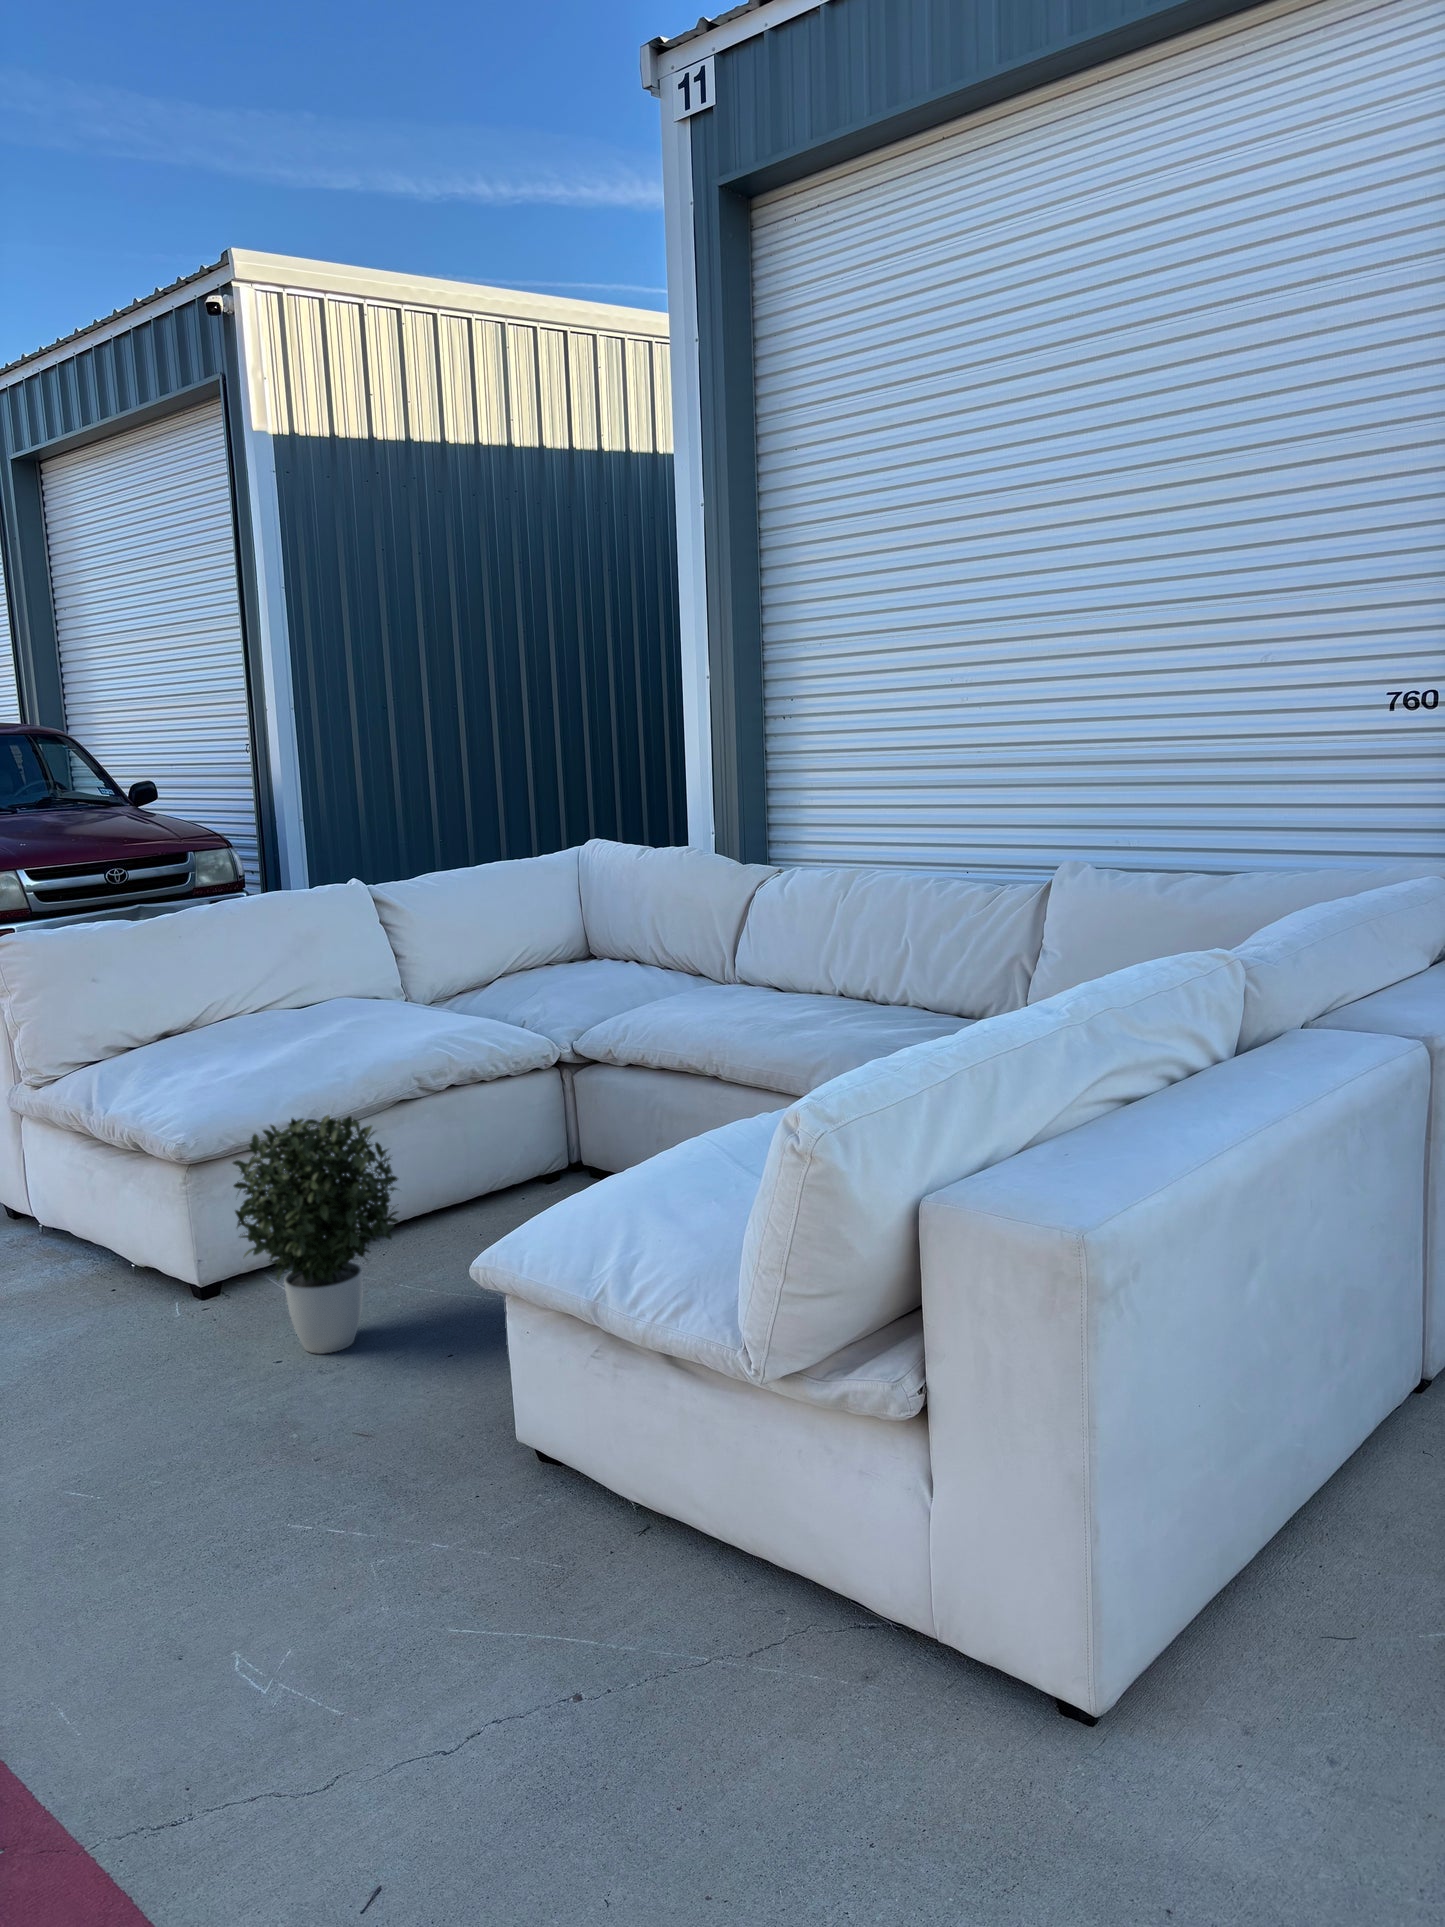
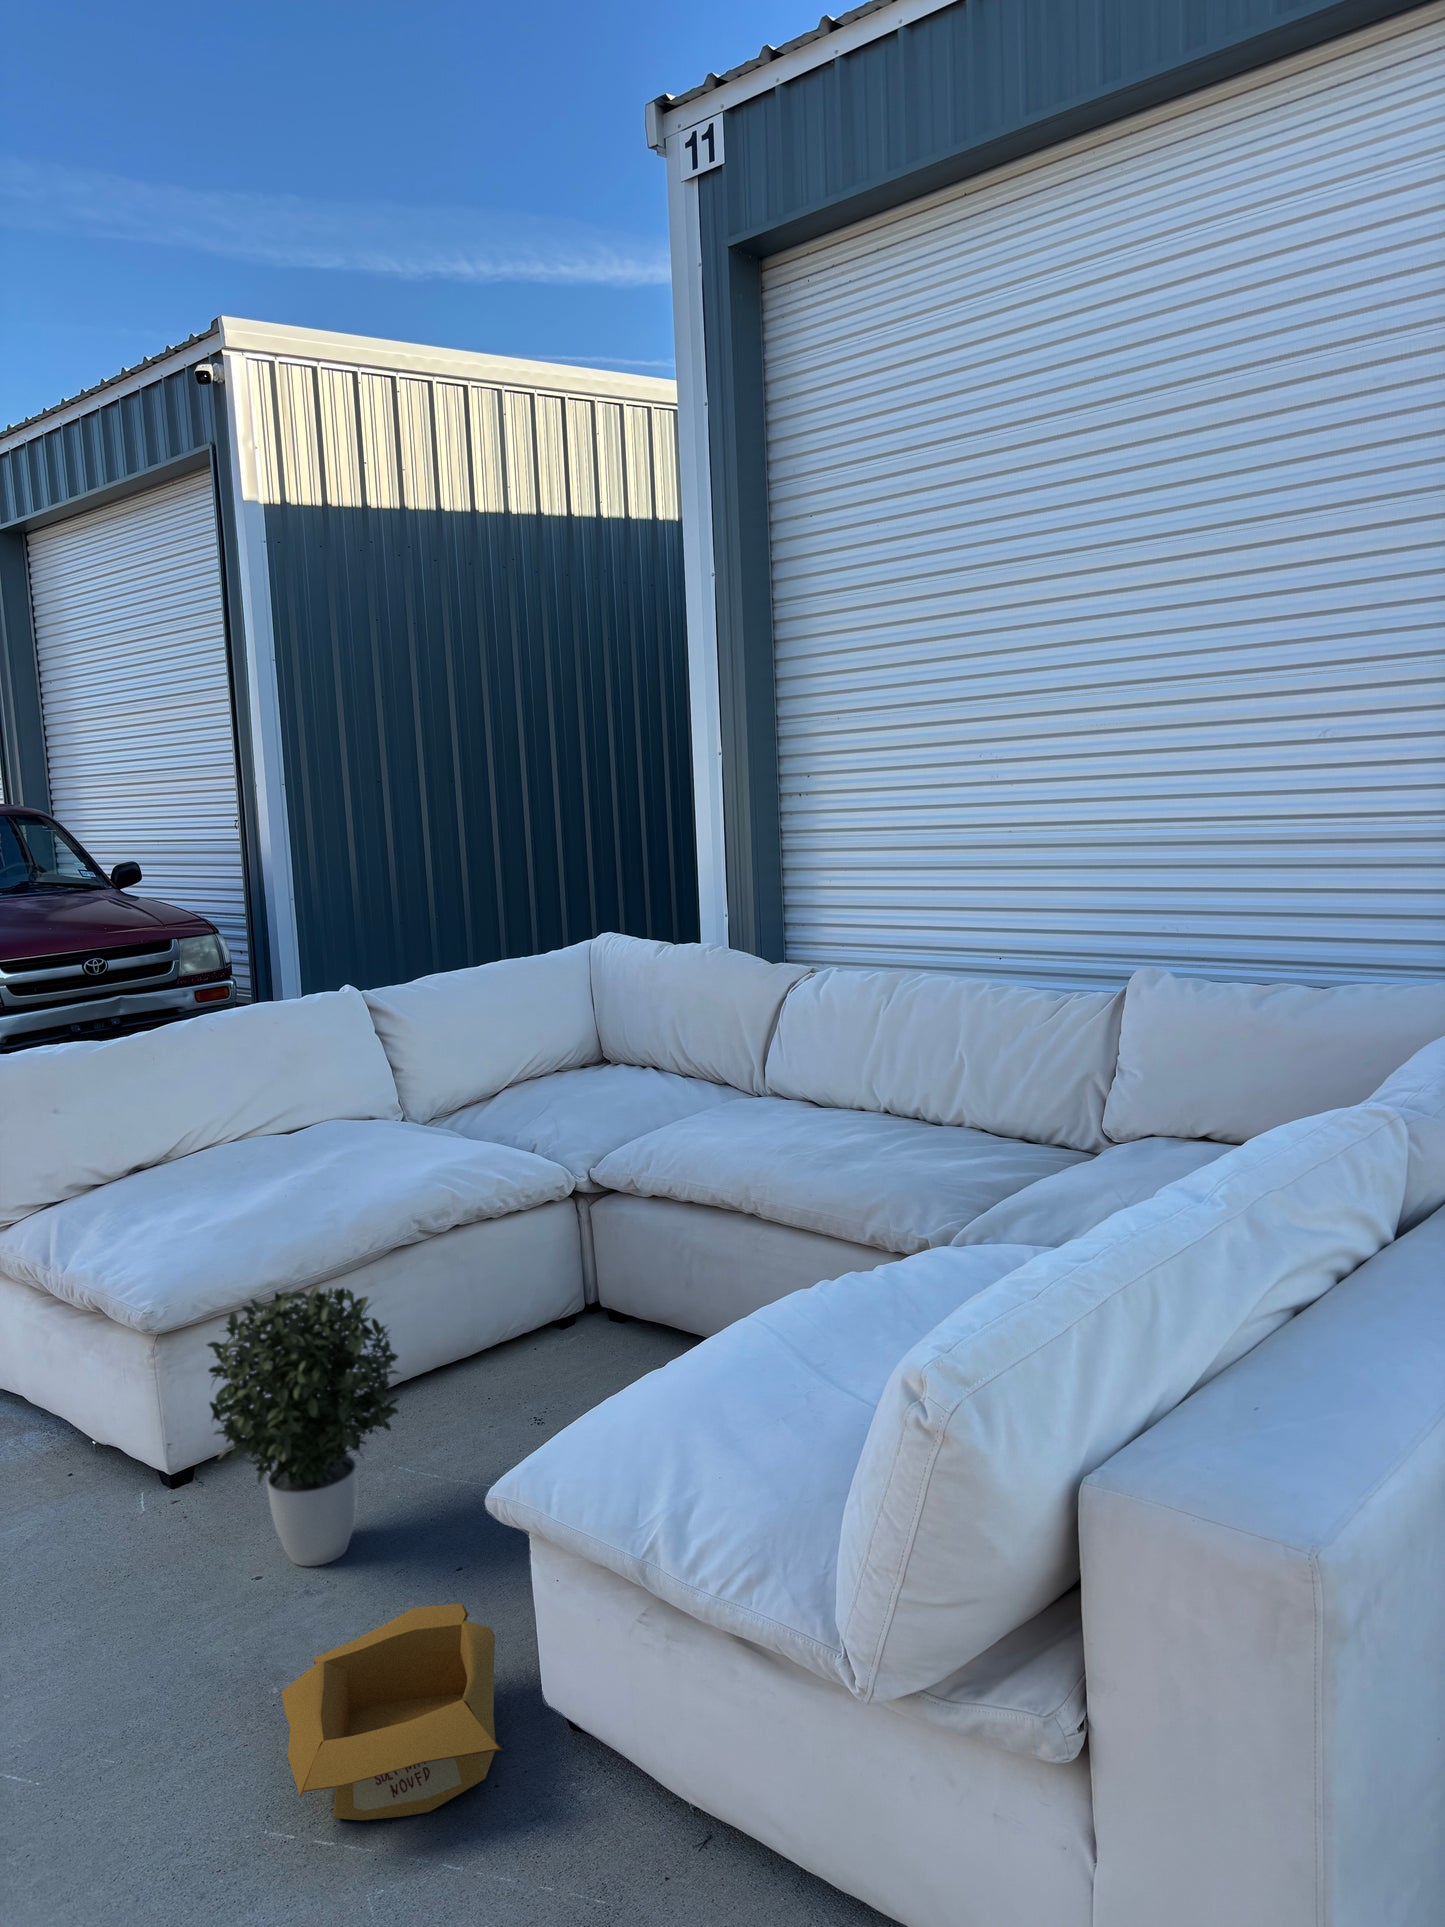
cardboard box: none [299,1364,481,1516] -> present [282,1604,502,1820]

